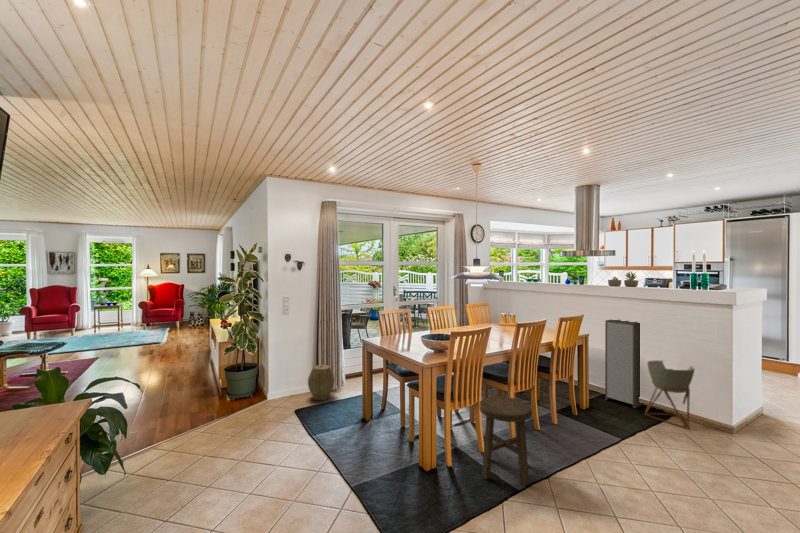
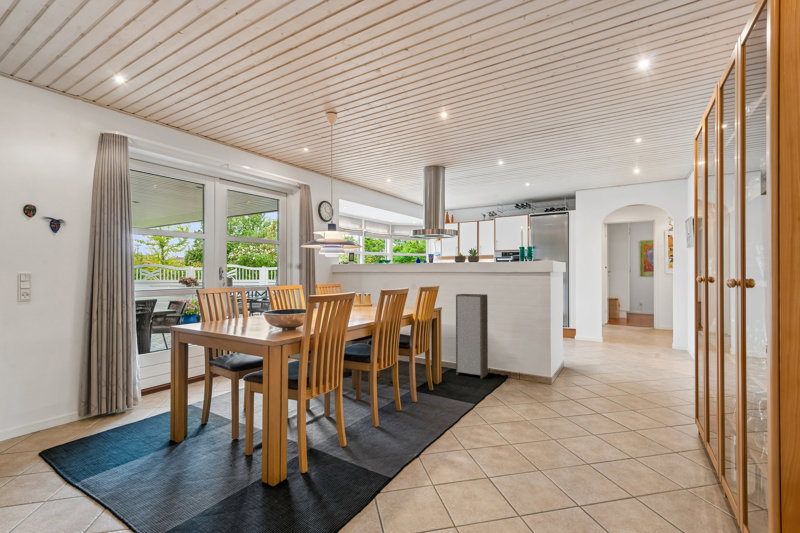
planter: present [645,360,695,428] -> none [491,329,530,389]
woven basket: present [308,365,335,400] -> none [75,375,124,428]
stool: present [479,397,532,486] -> none [342,375,402,476]

